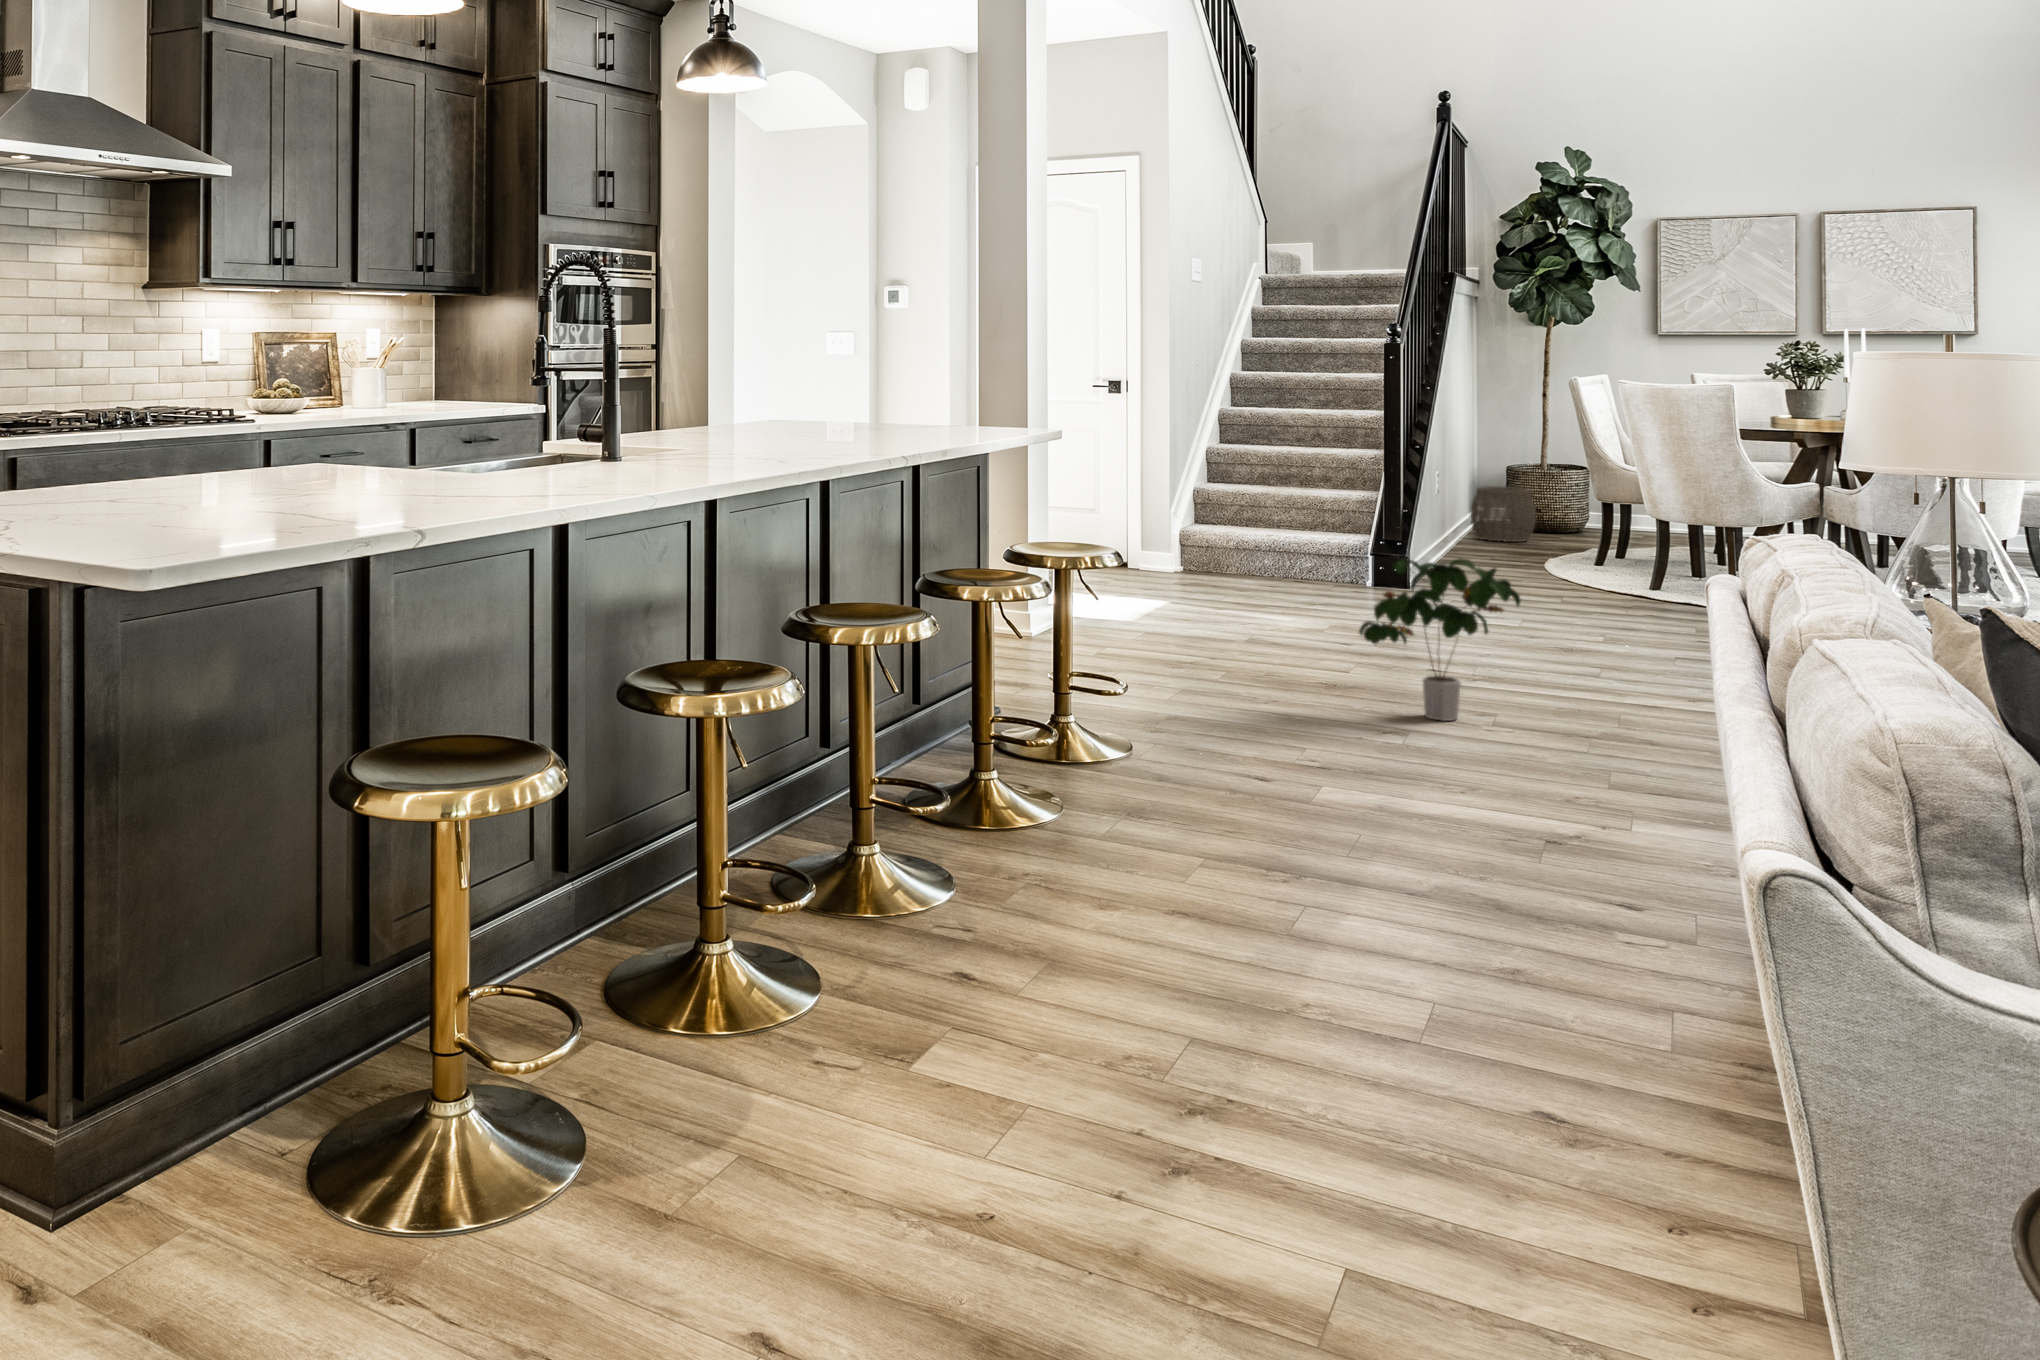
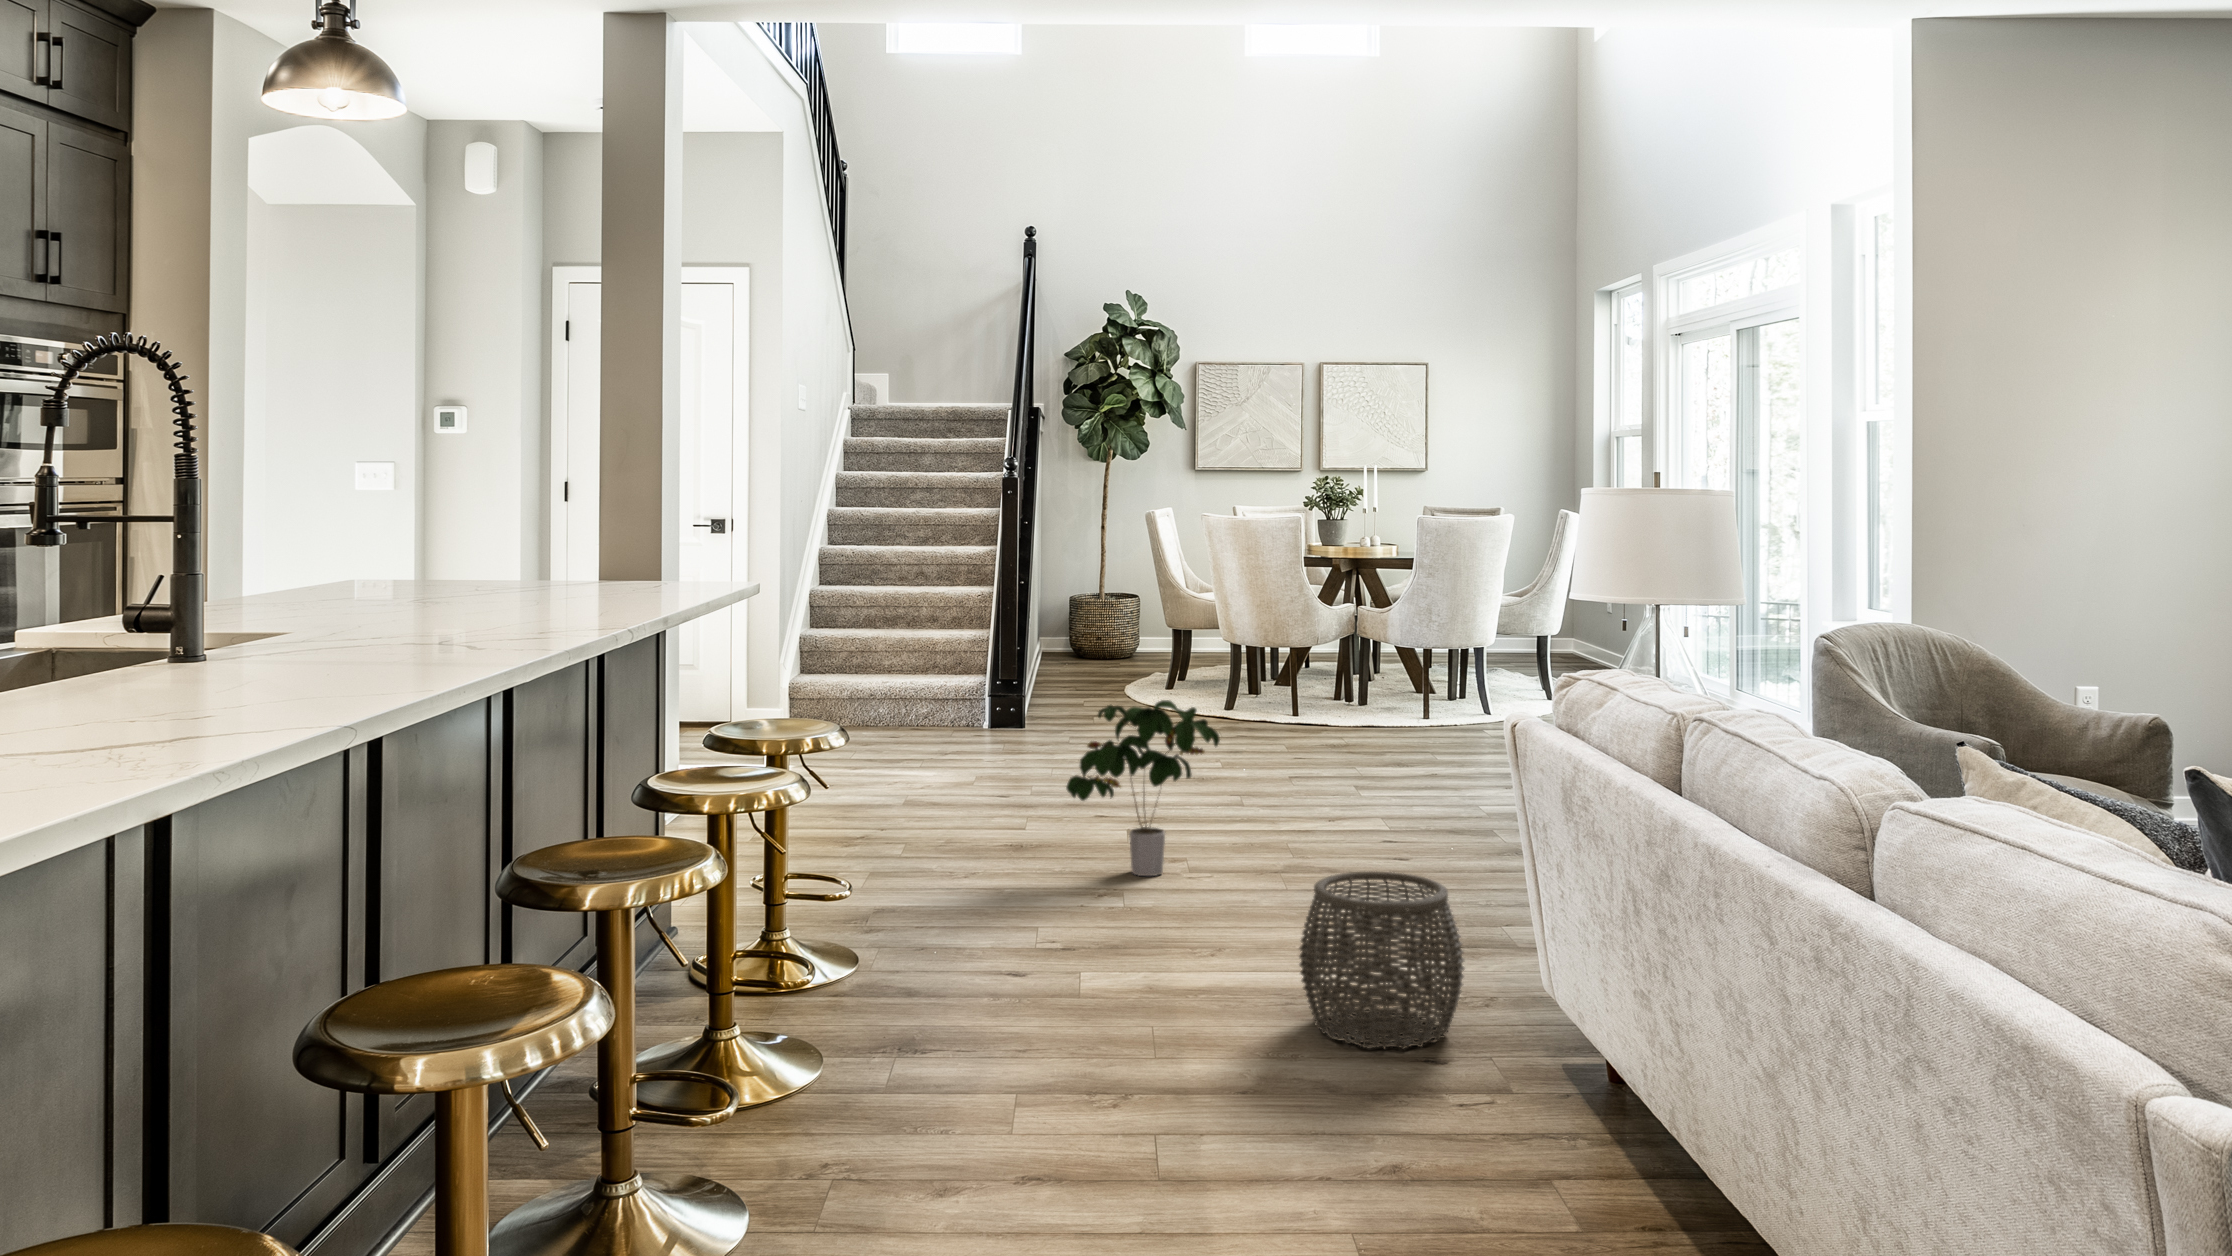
woven basket: present [1471,486,1535,542] -> present [1299,872,1465,1049]

